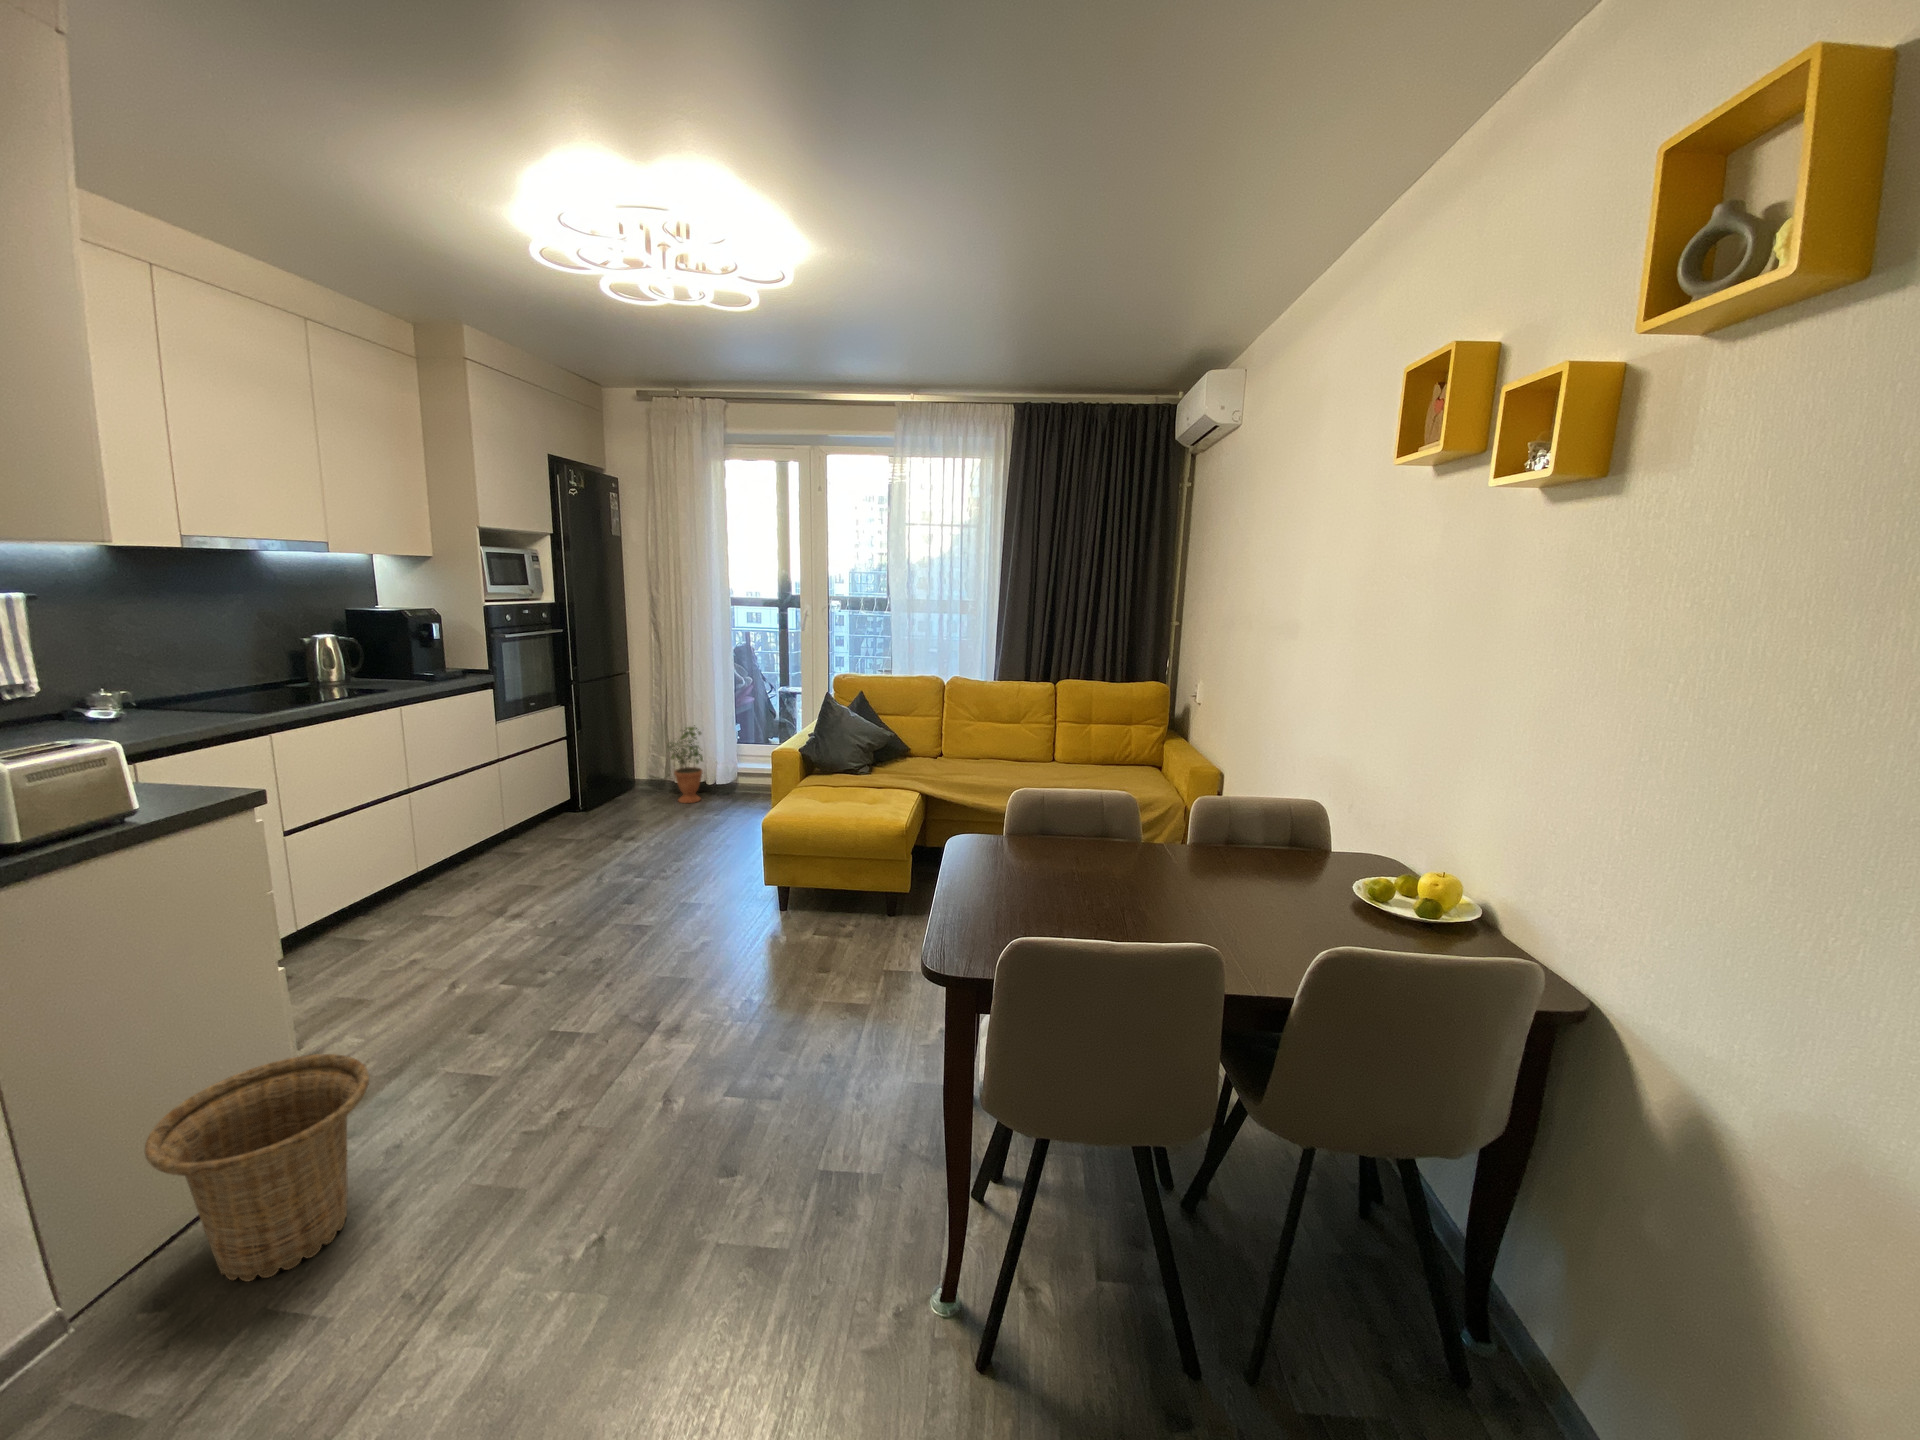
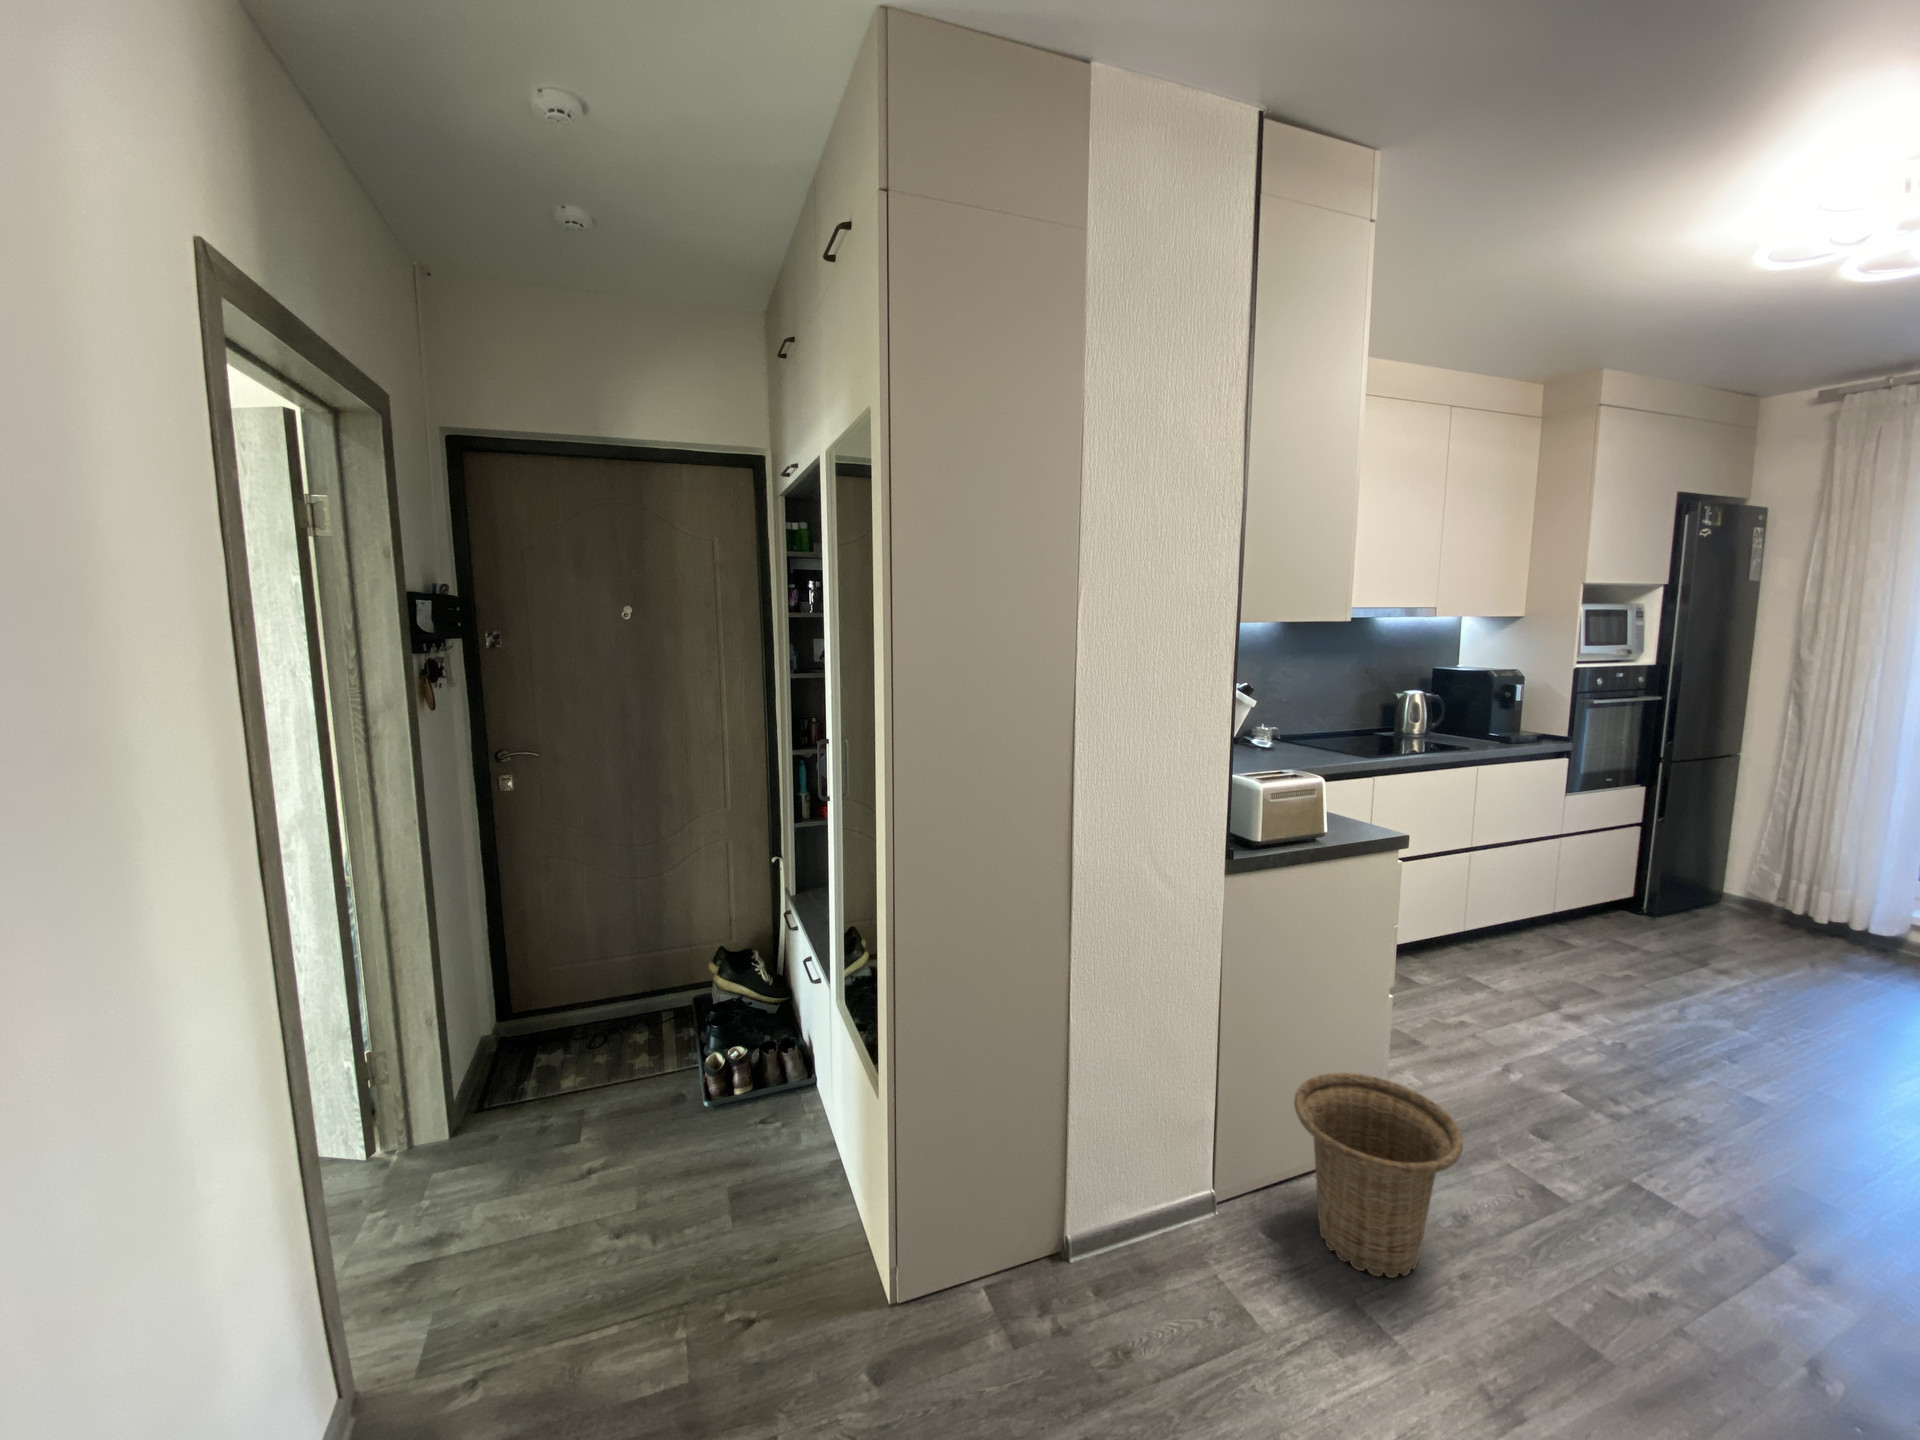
potted plant: present [669,725,703,803] -> none [1802,839,1877,956]

